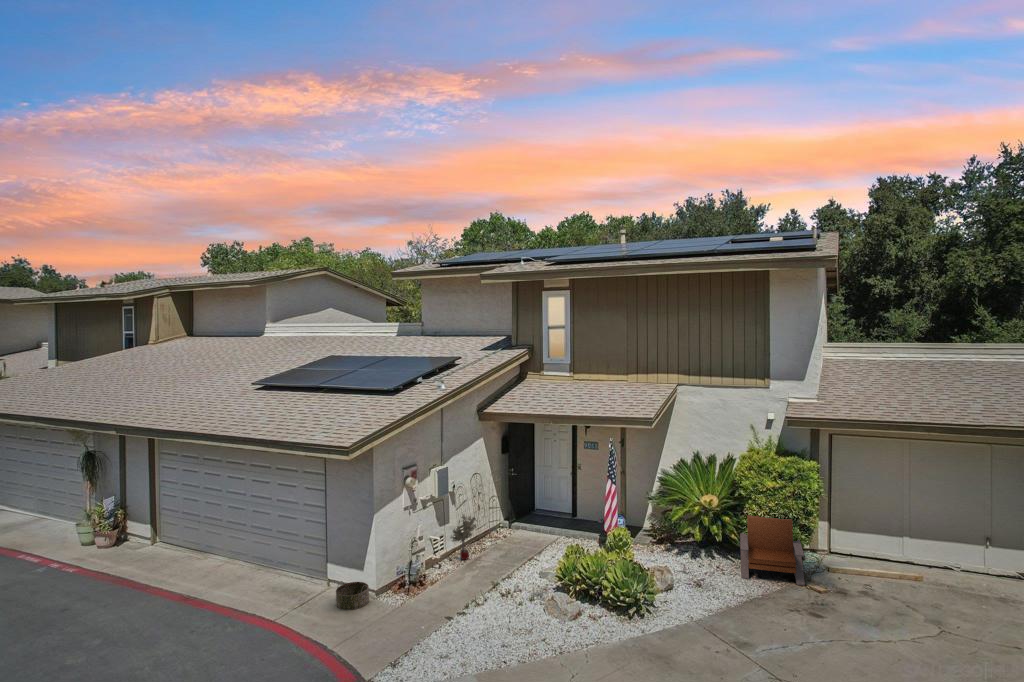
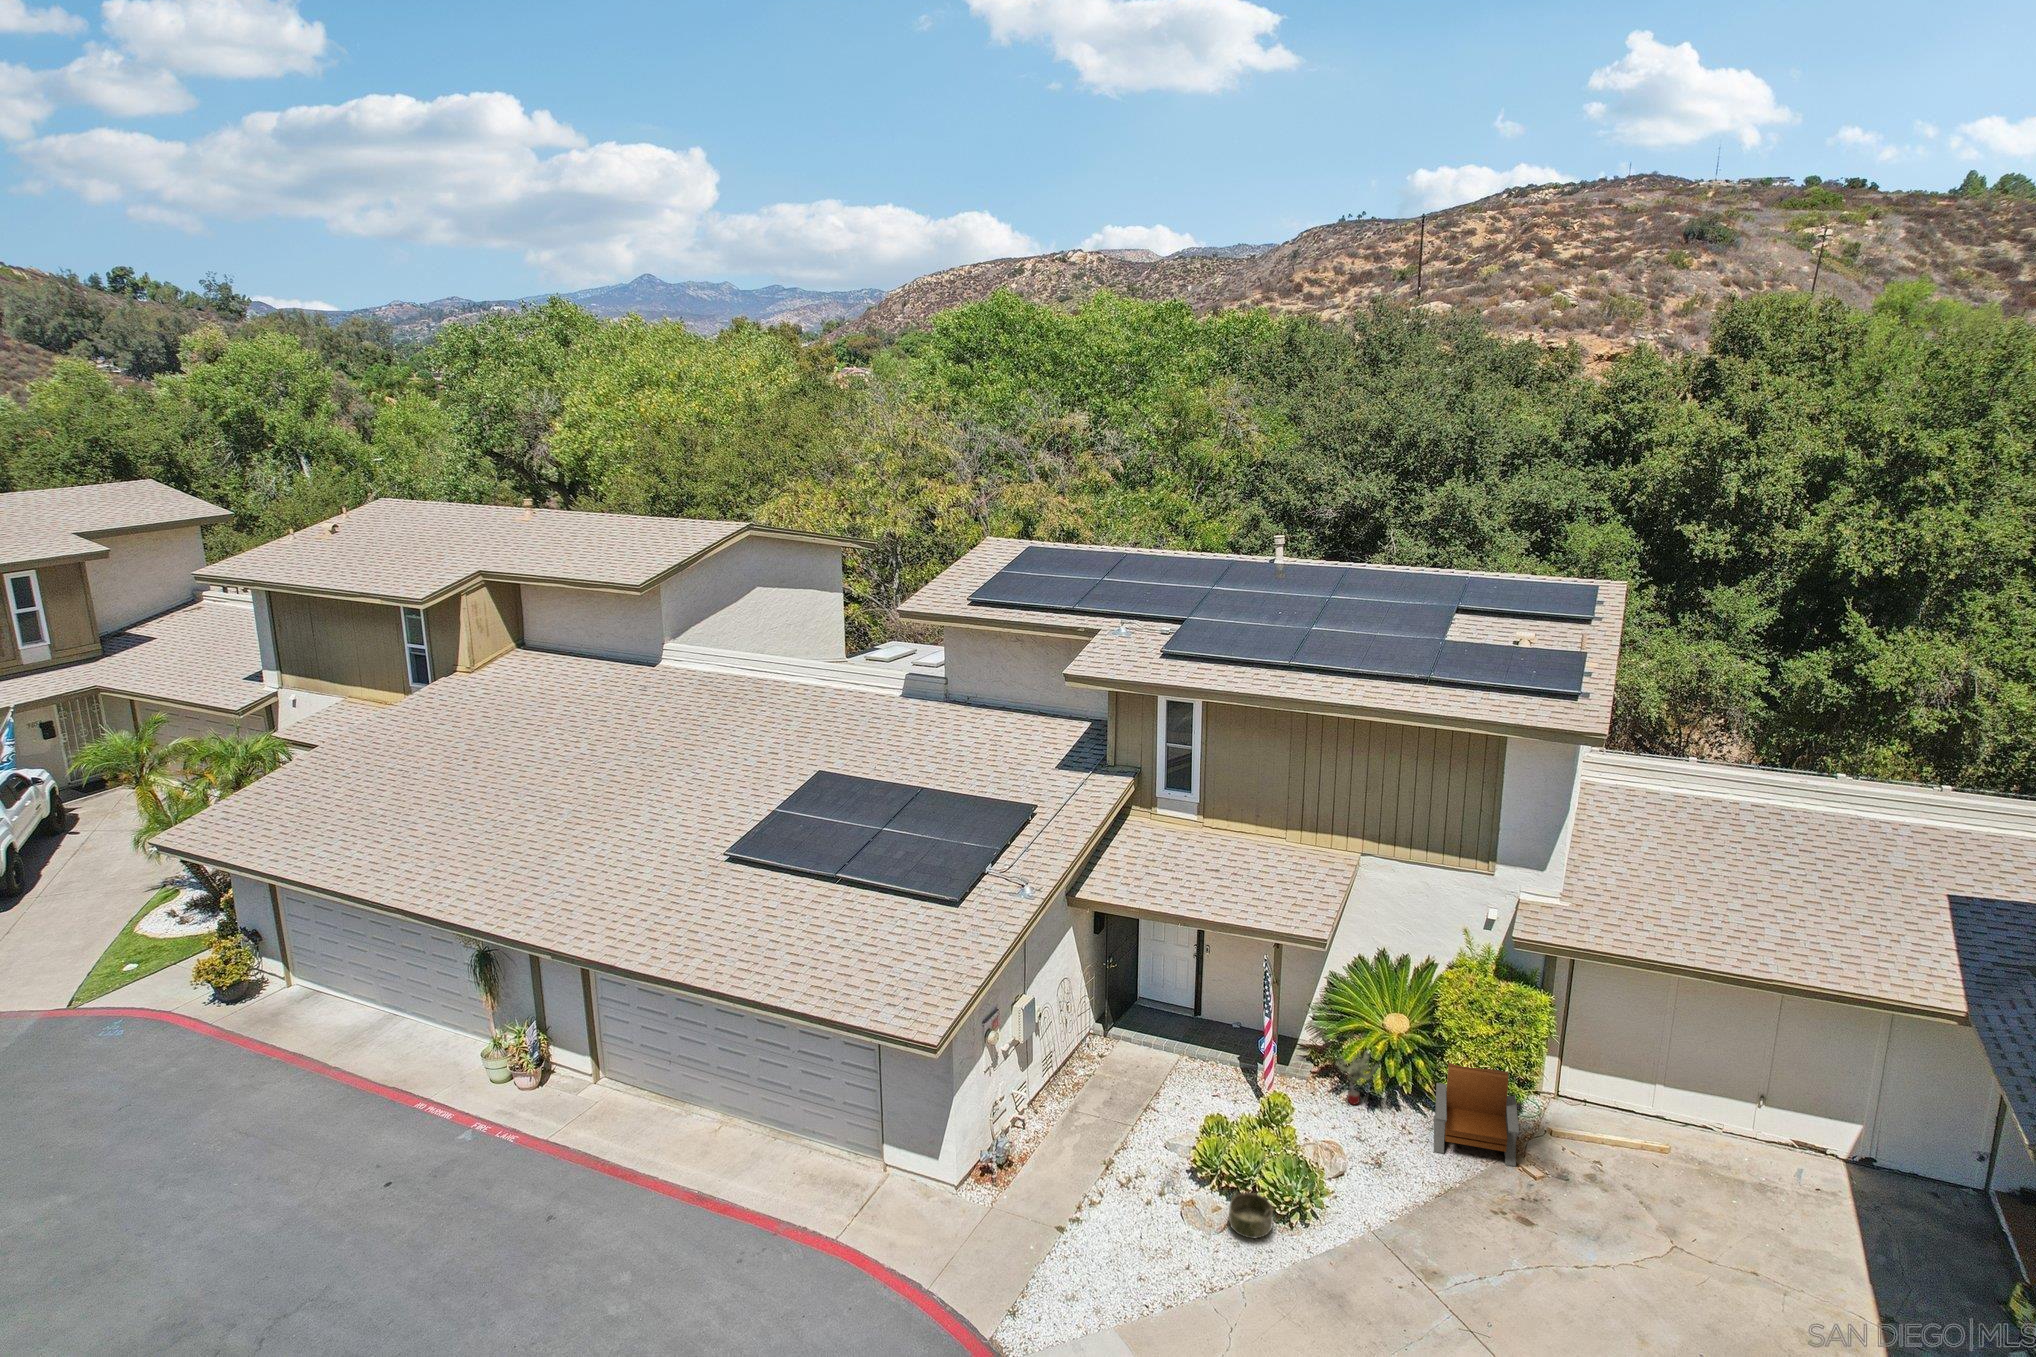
potted tree: present [451,514,476,560] -> present [1336,1051,1378,1105]
basket: present [336,581,369,610] -> present [1229,1193,1273,1238]

